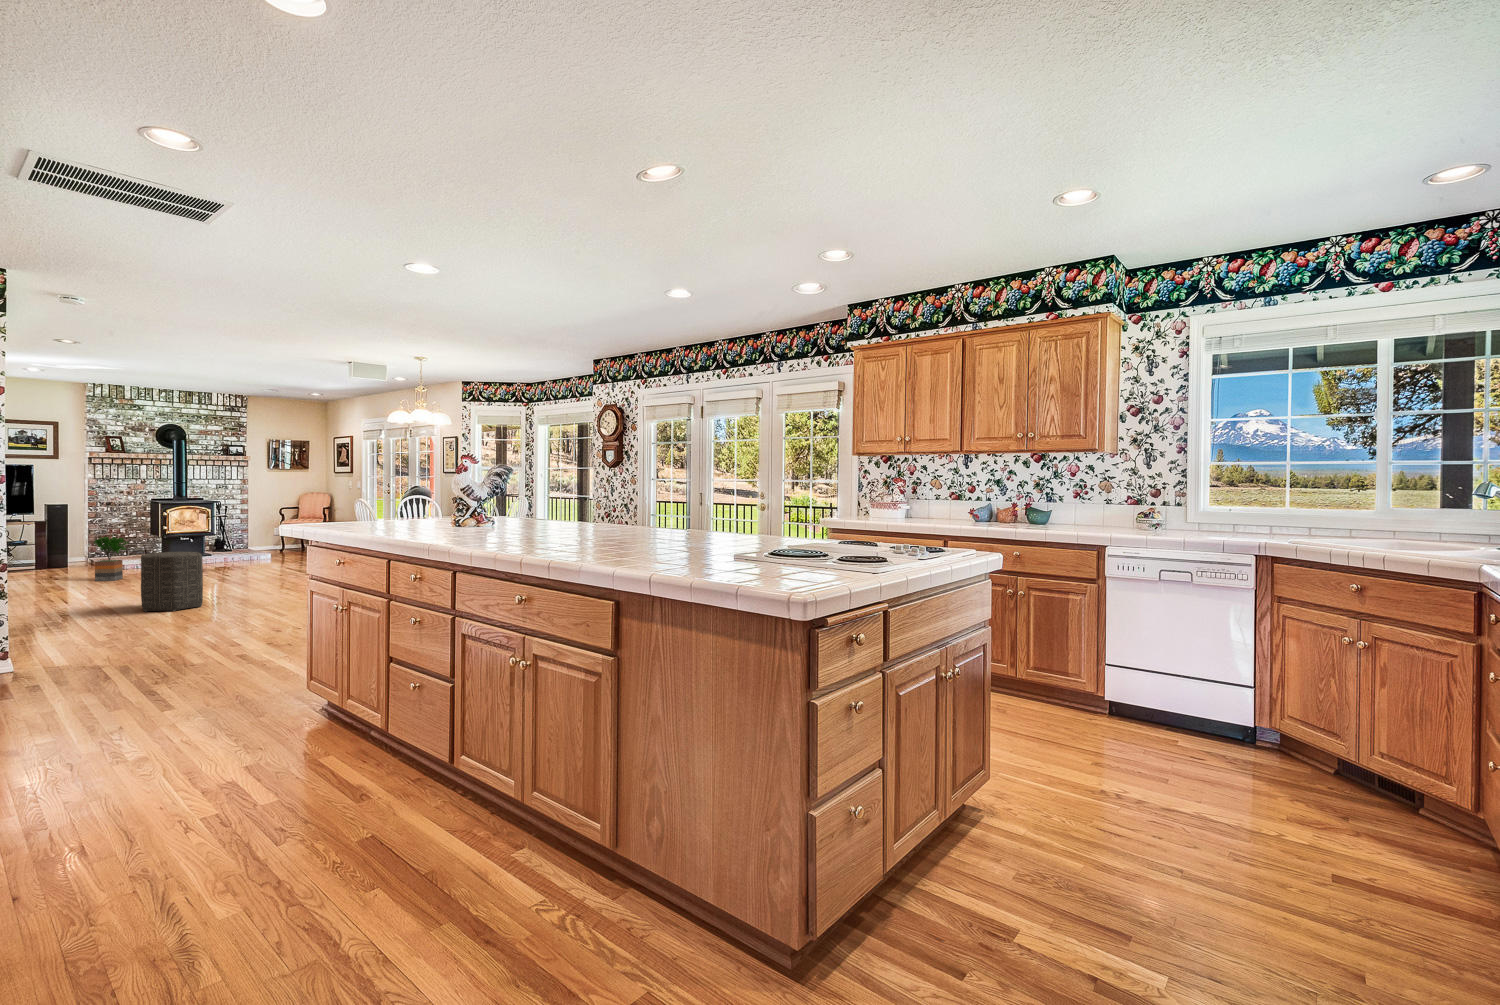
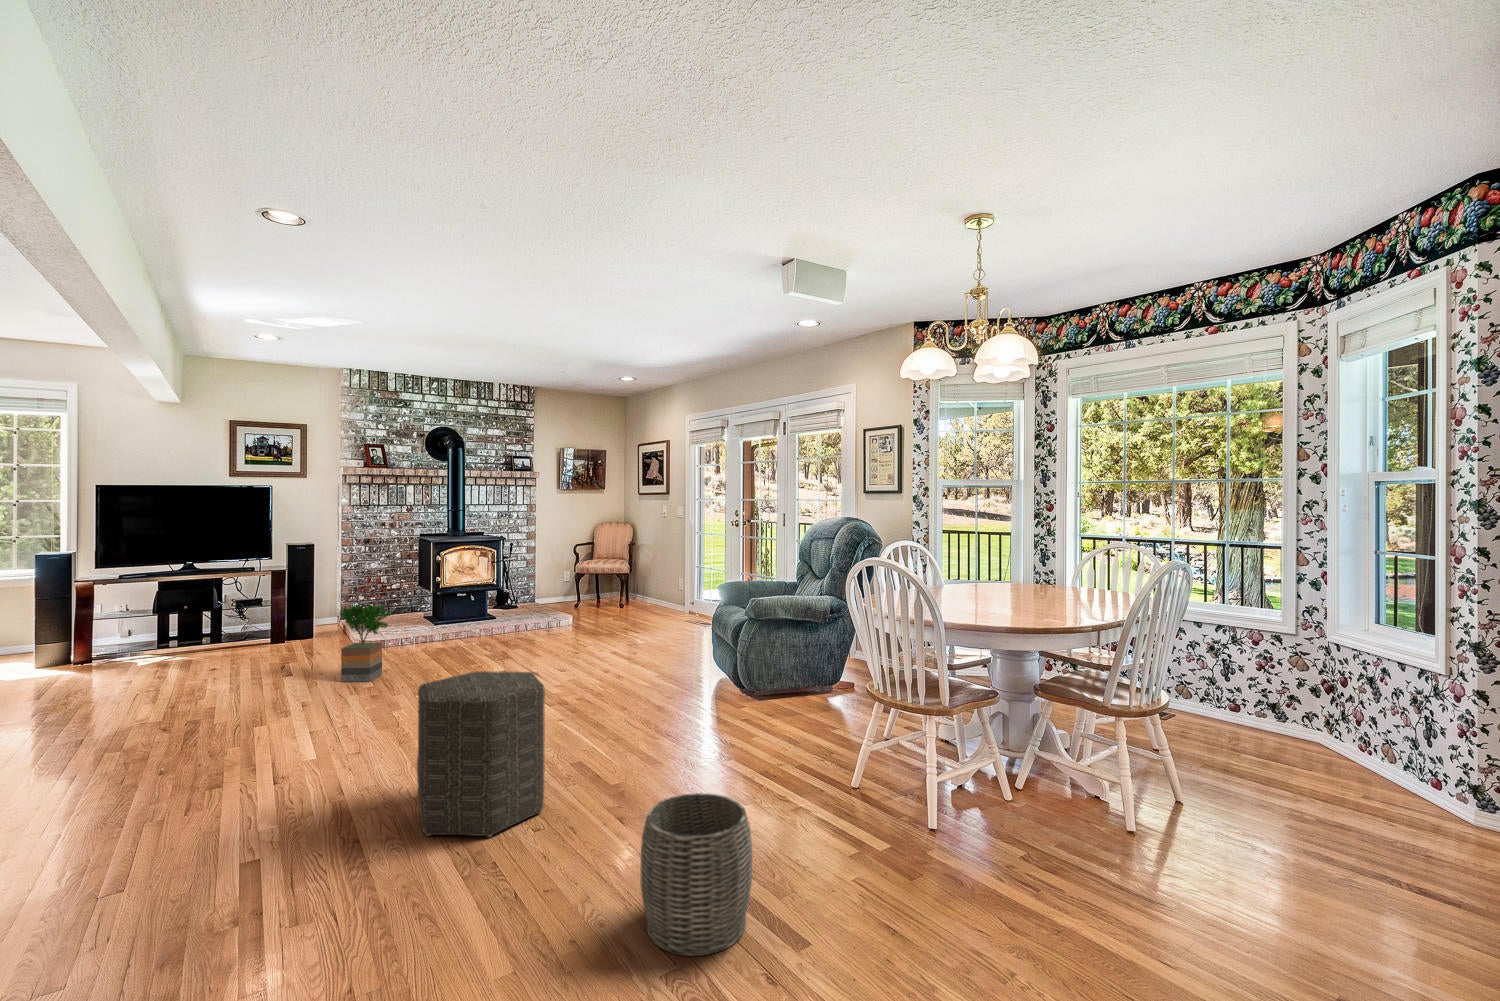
woven basket: none [224,581,269,623] -> present [641,793,752,956]

